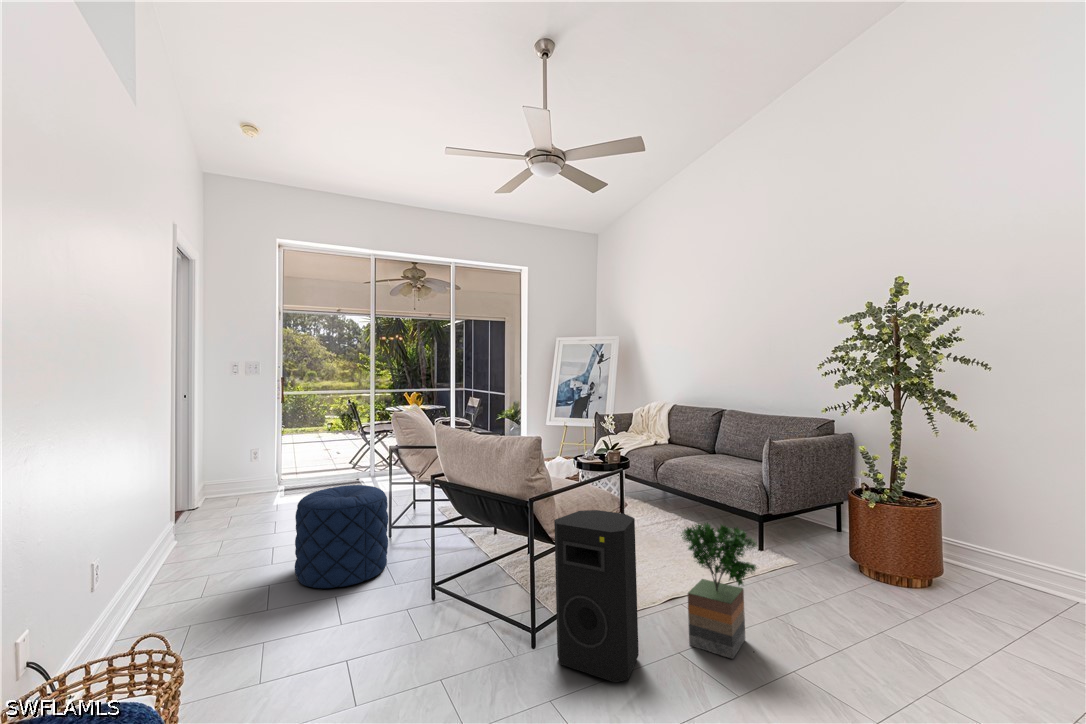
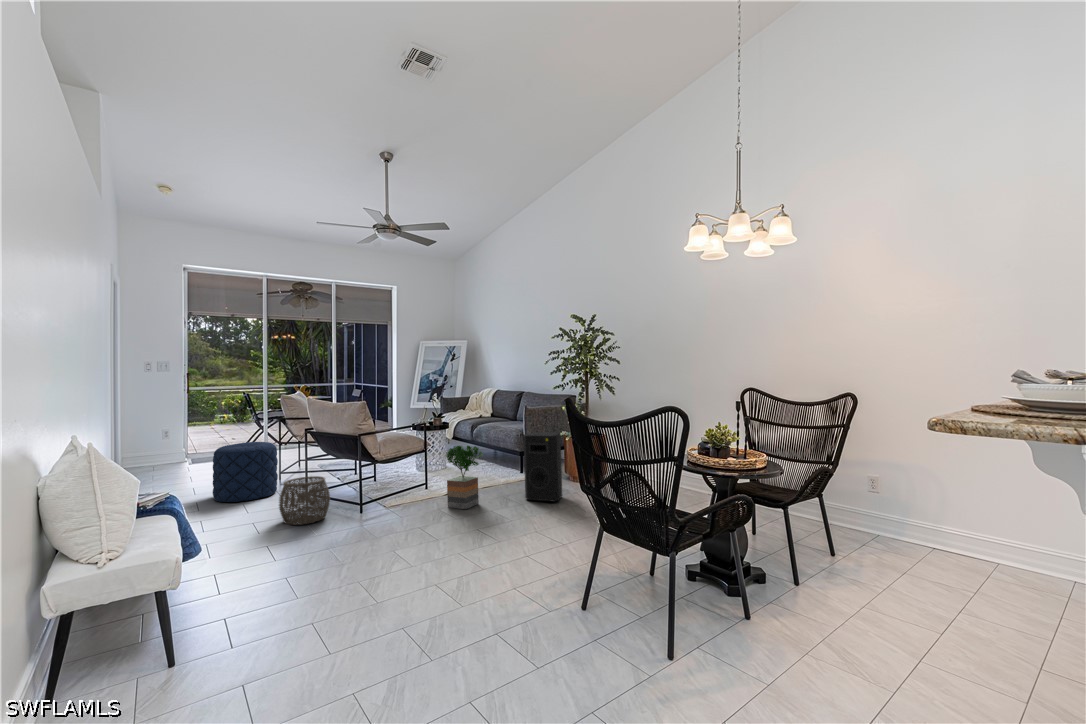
speaker: present [554,510,639,682] -> present [523,432,562,502]
woven basket: none [391,573,480,682] -> present [279,476,330,525]

